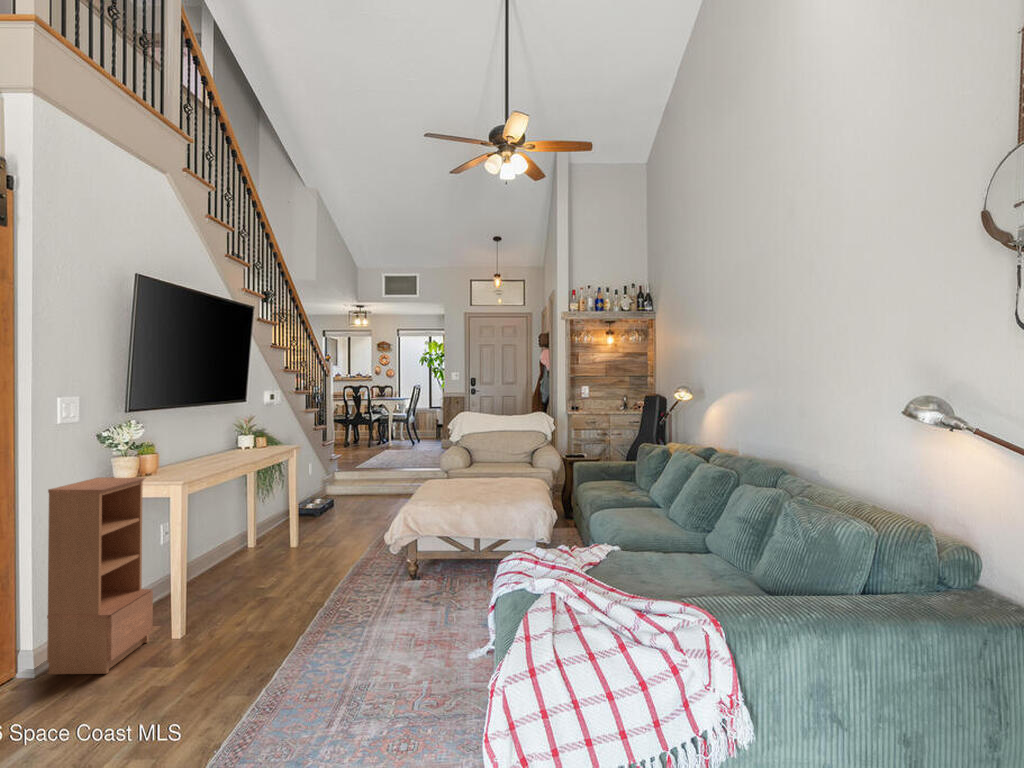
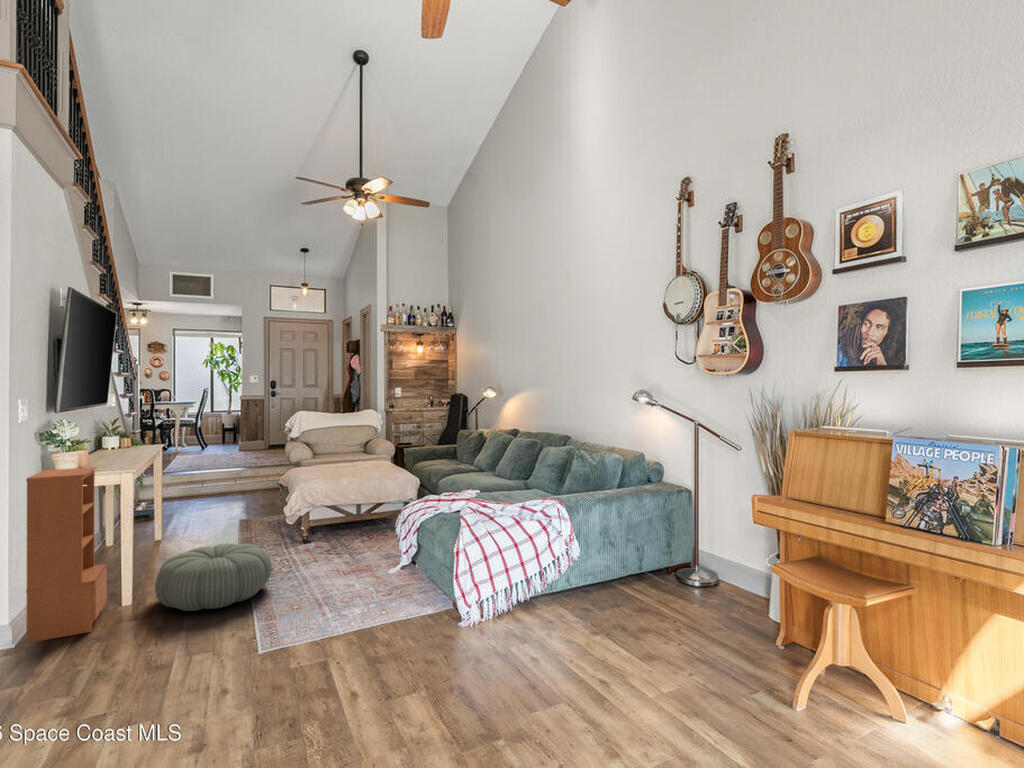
pouf: none [183,579,323,672] -> present [155,543,272,611]

